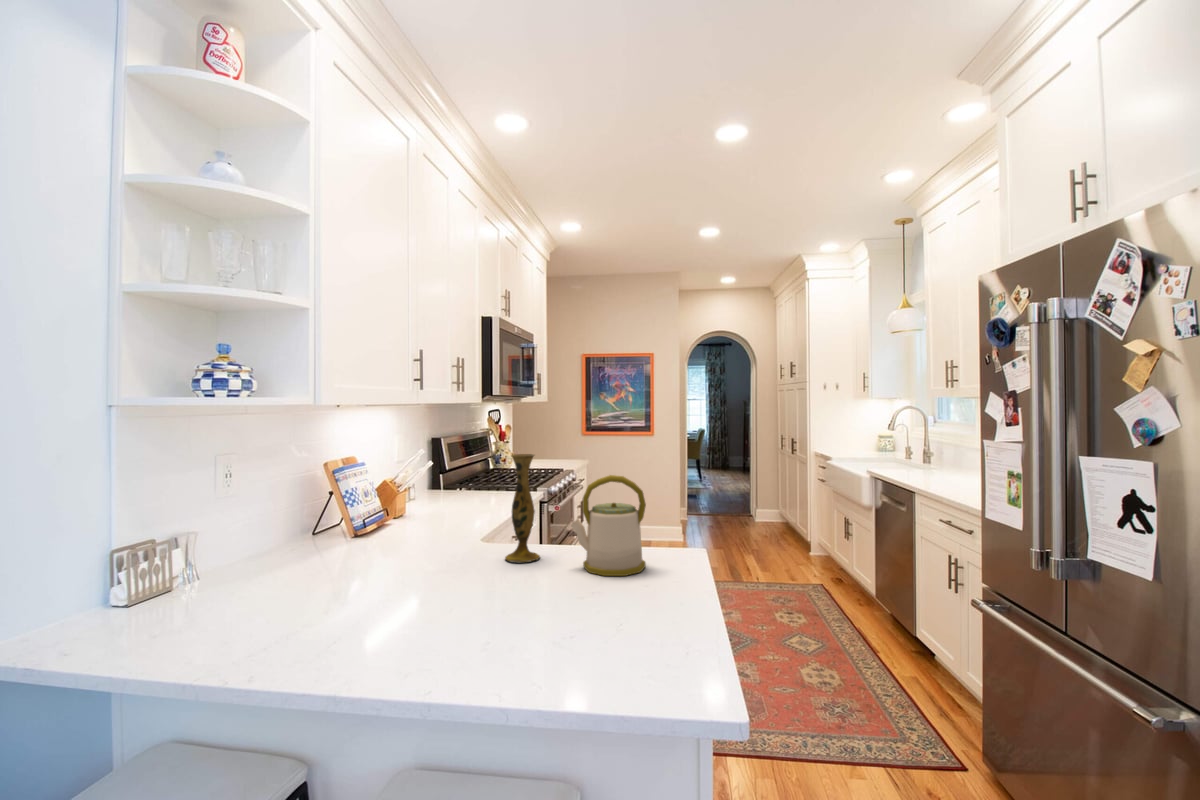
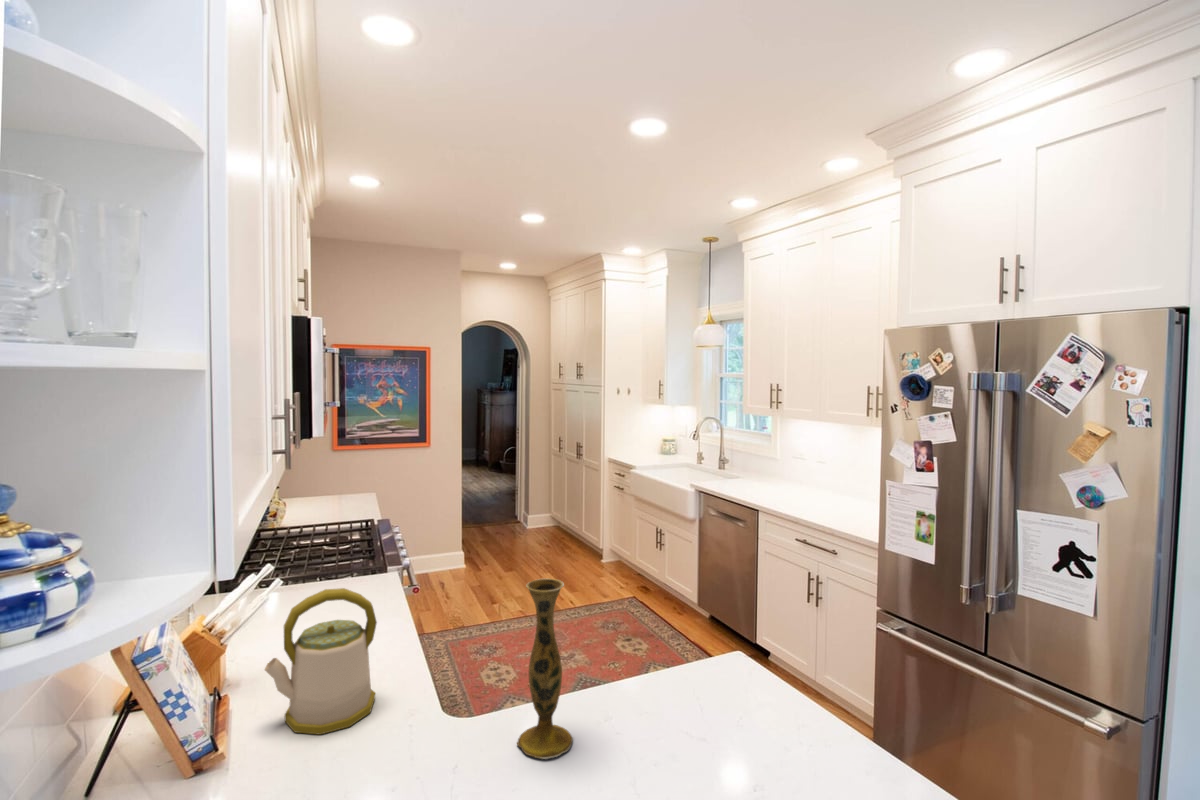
kettle: present [571,475,646,576] -> present [265,588,377,734]

